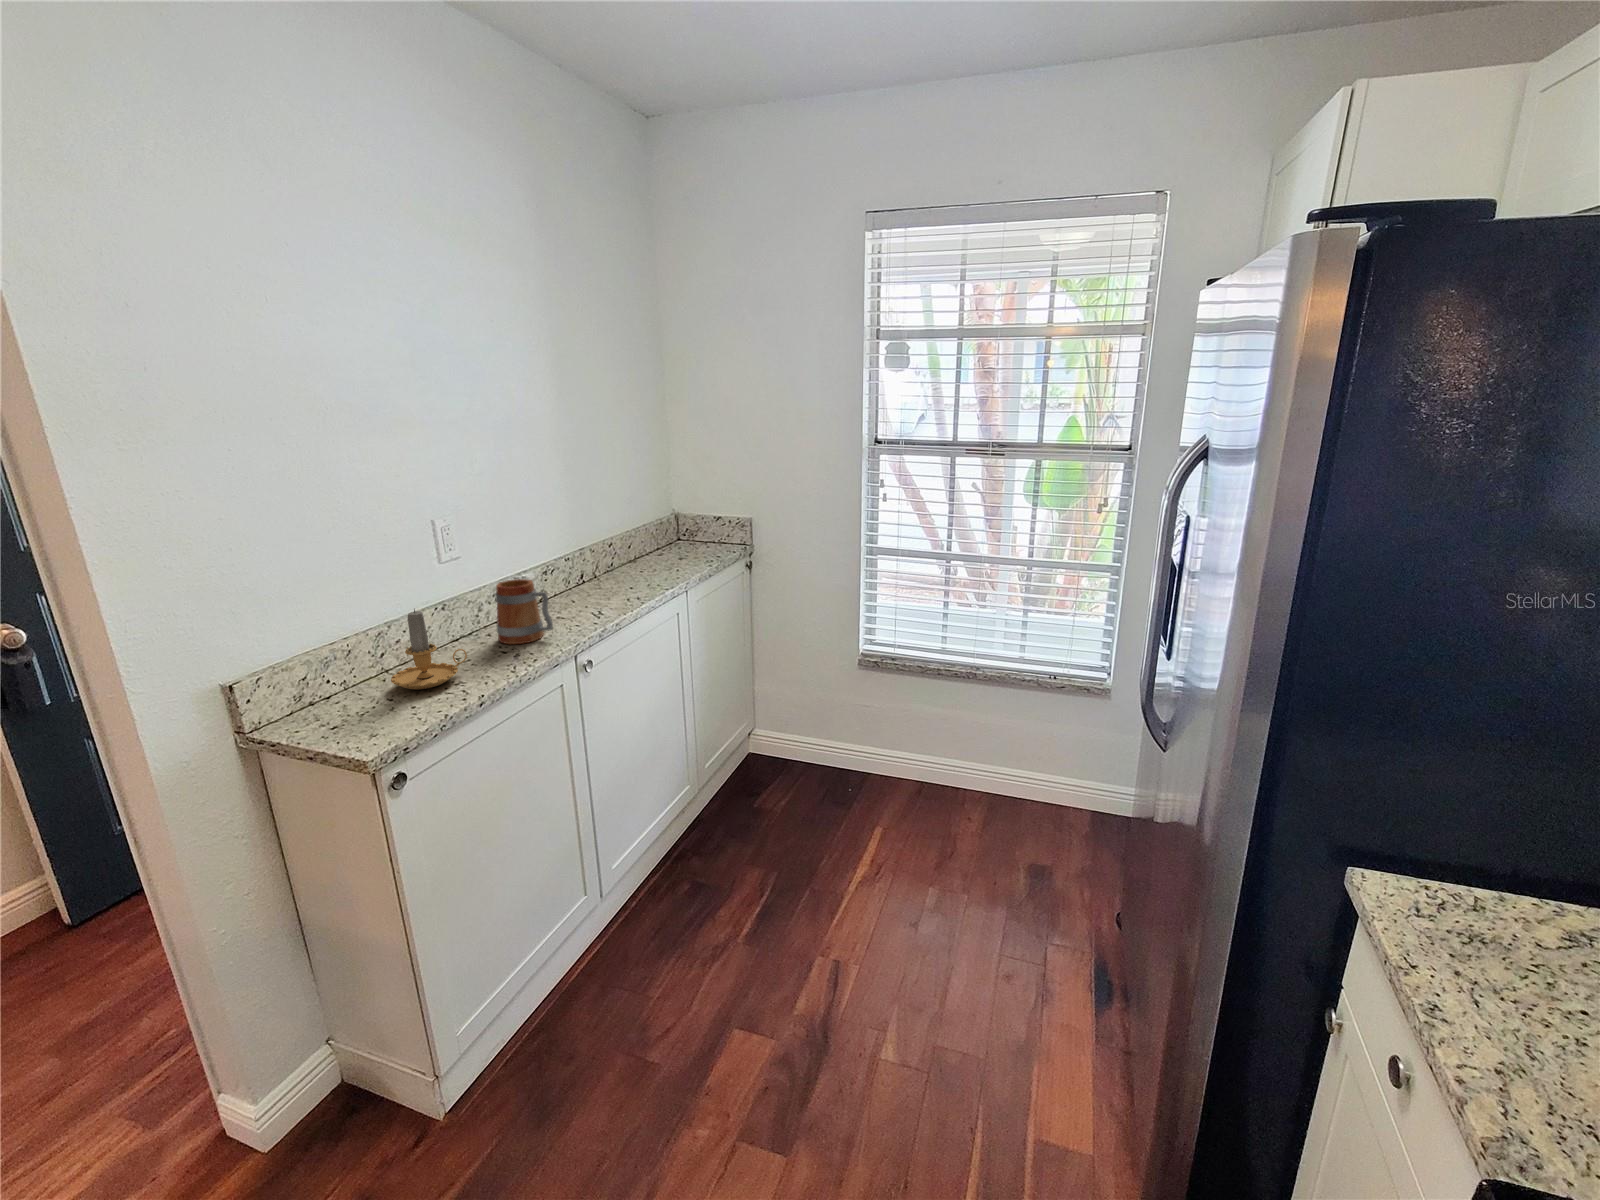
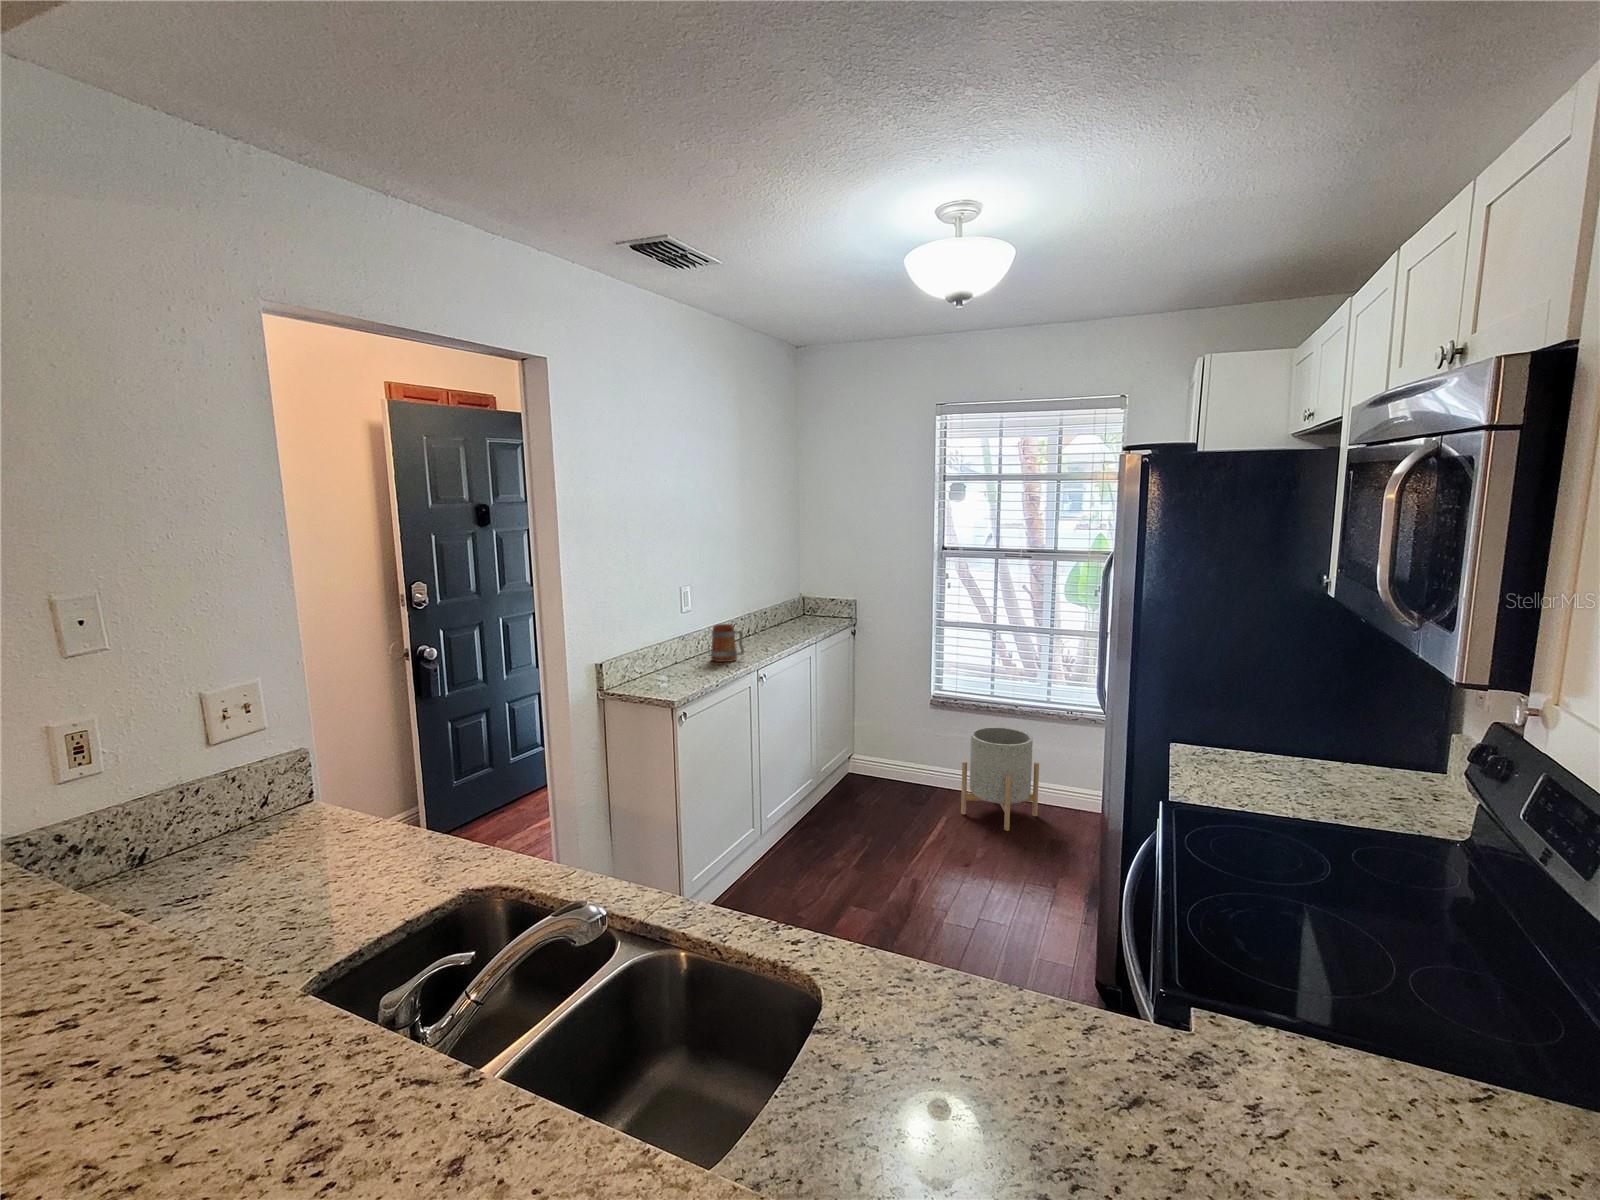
candle: present [391,609,467,689] -> none [665,632,703,678]
planter: none [900,696,1008,846] -> present [961,727,1039,831]

